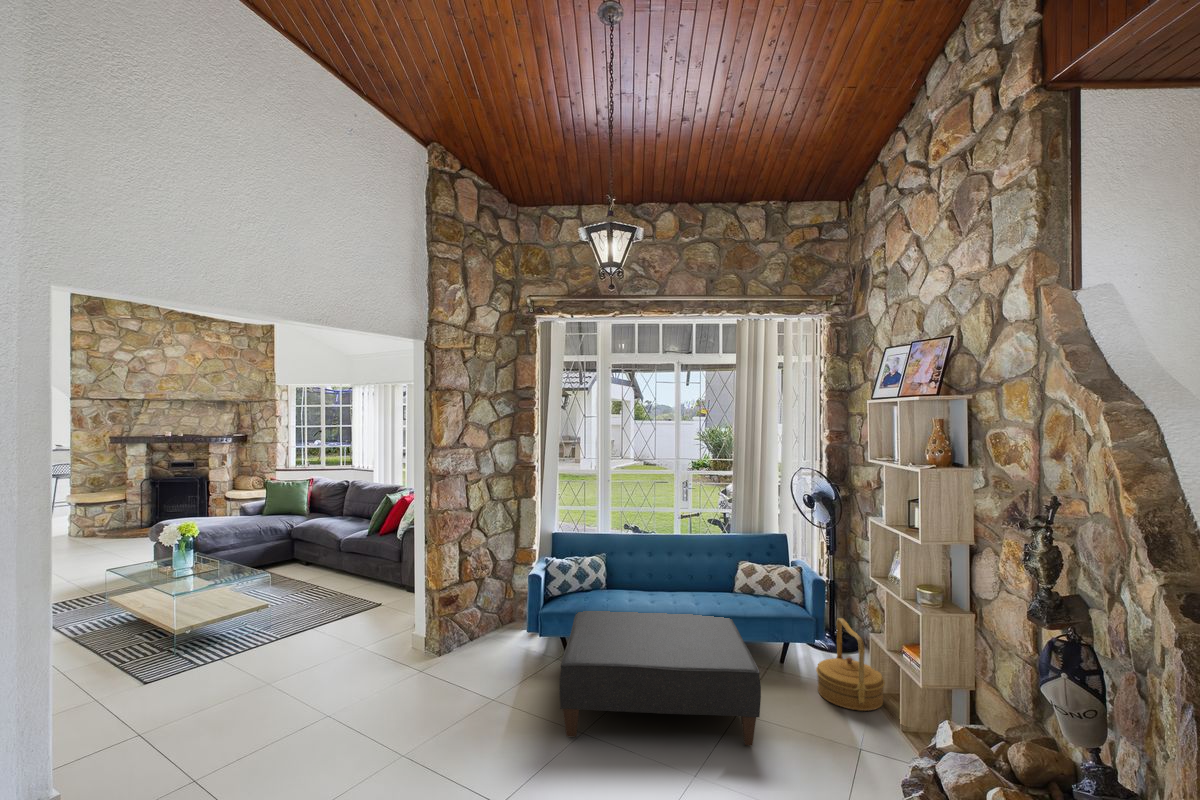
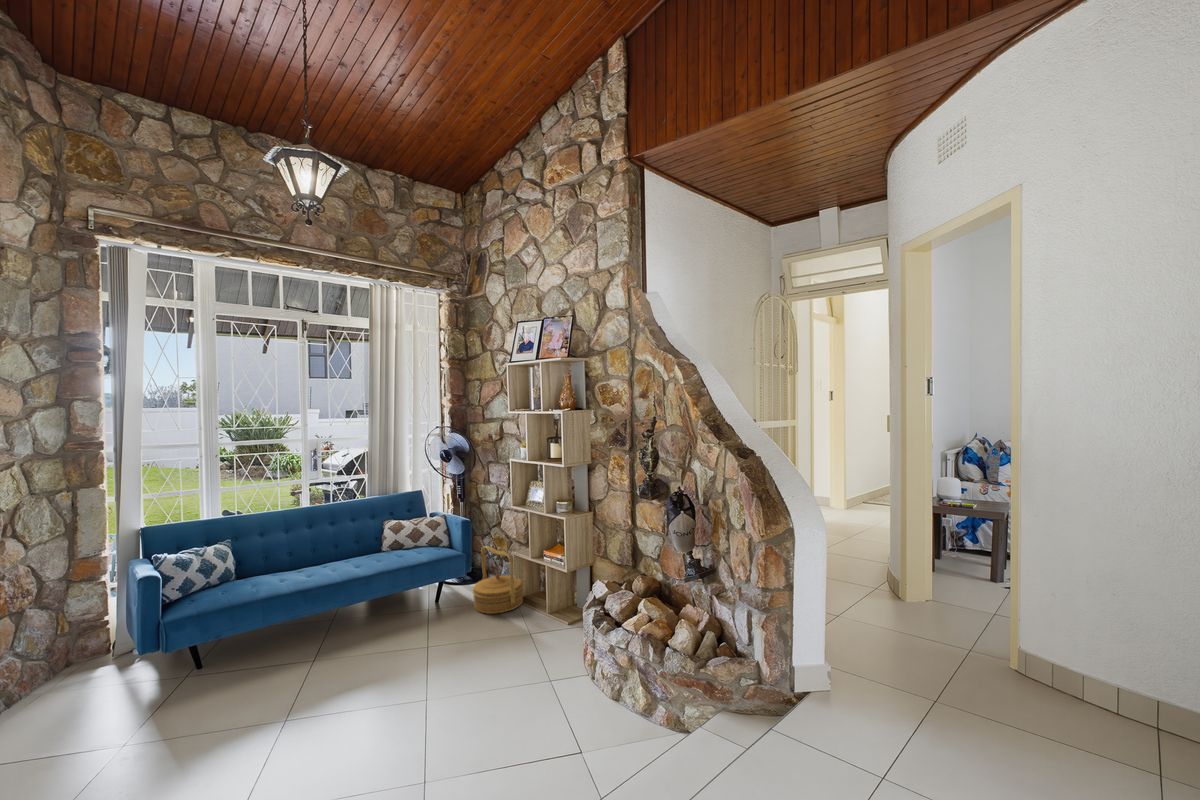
ottoman: present [560,611,761,746] -> none [205,570,460,763]

